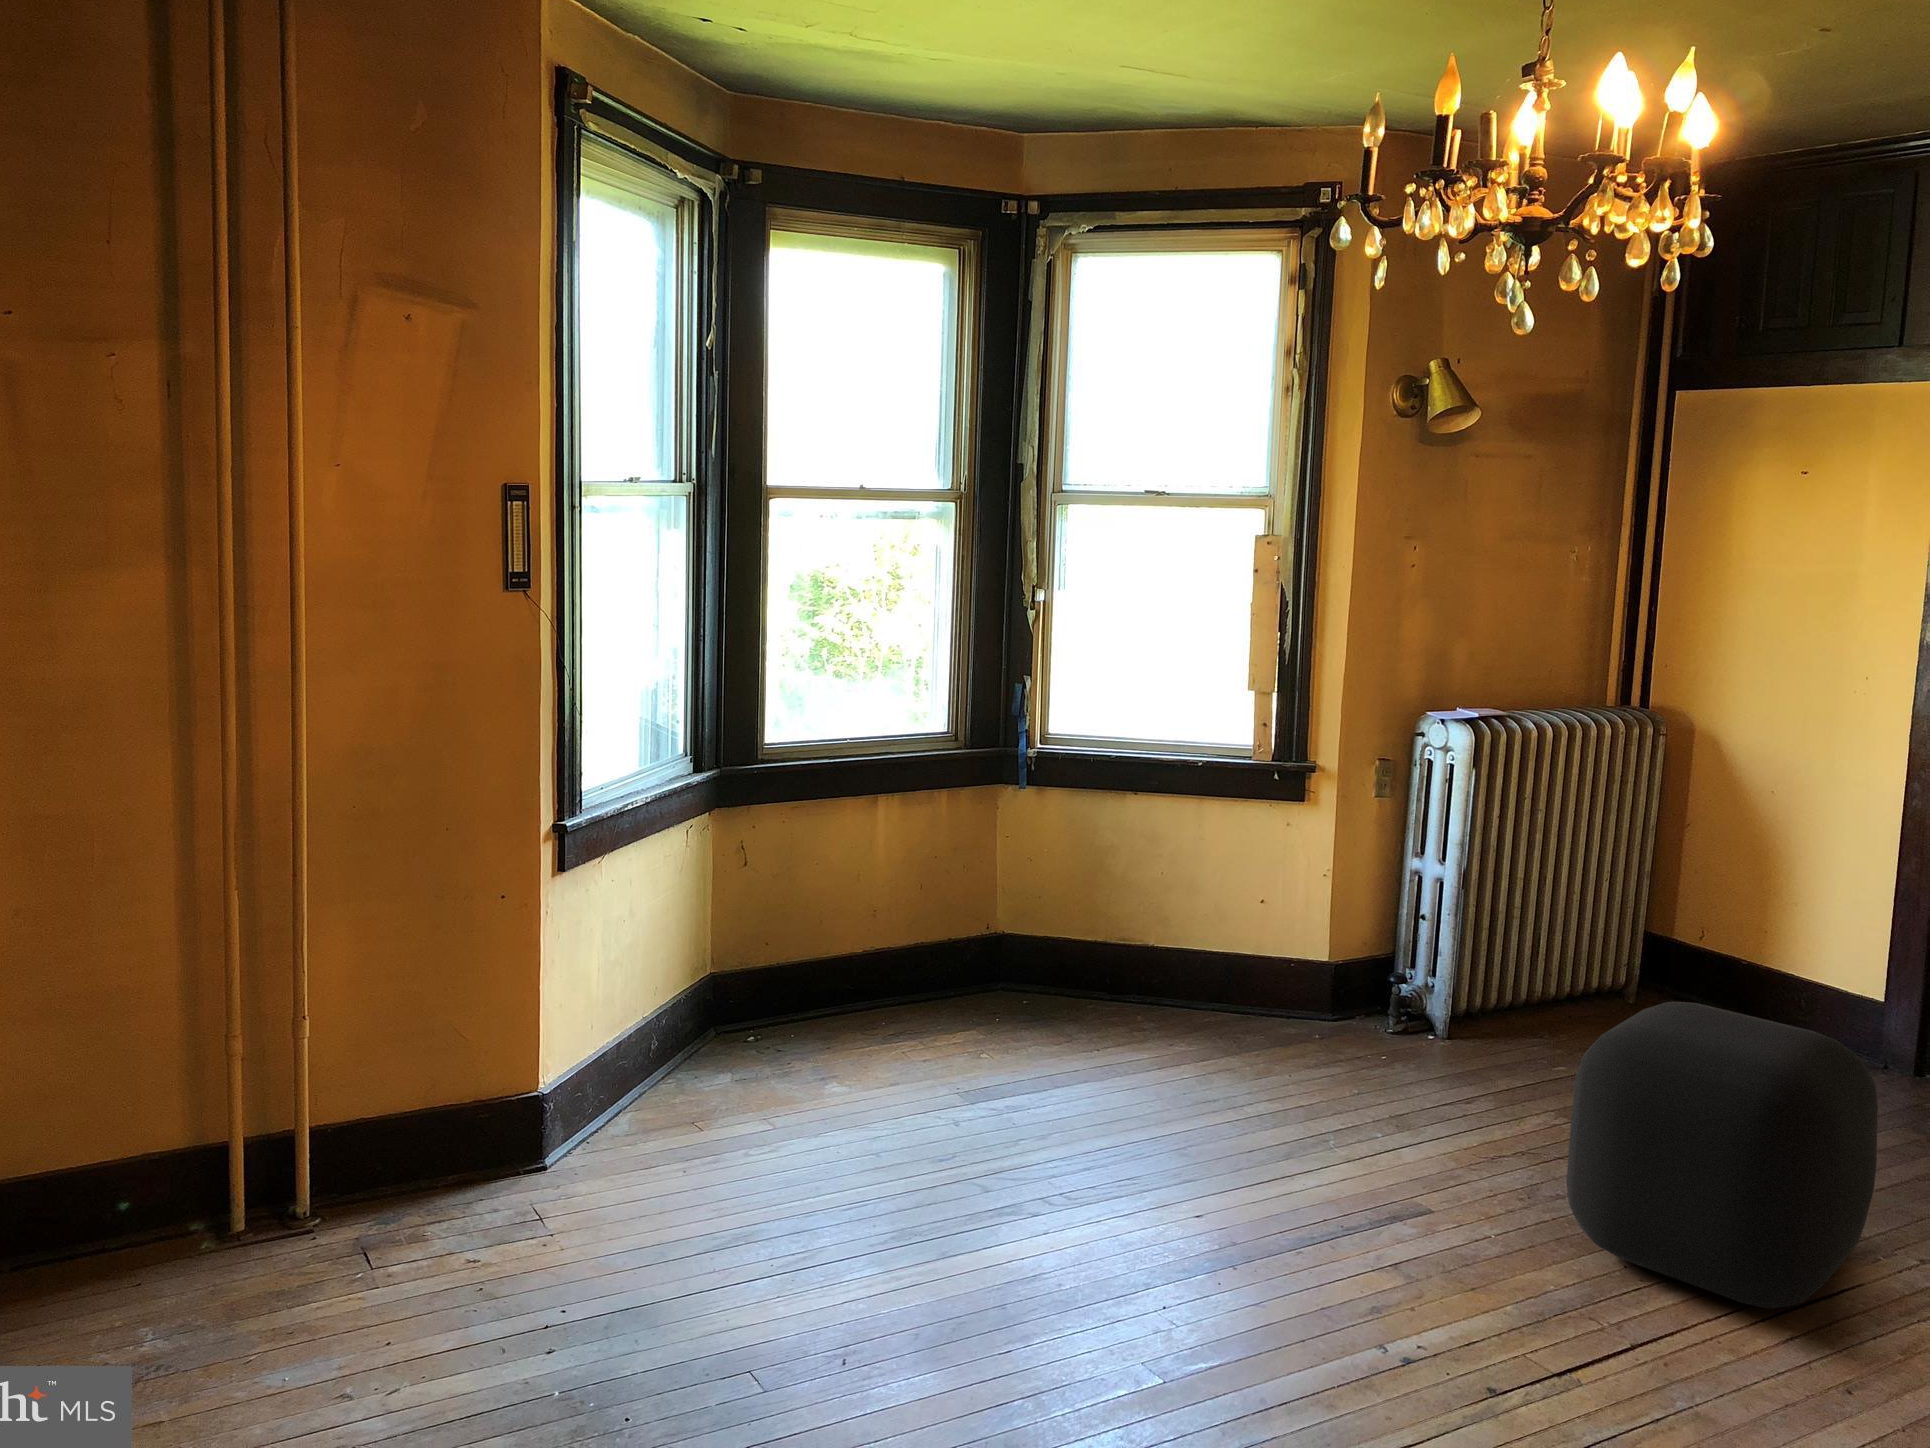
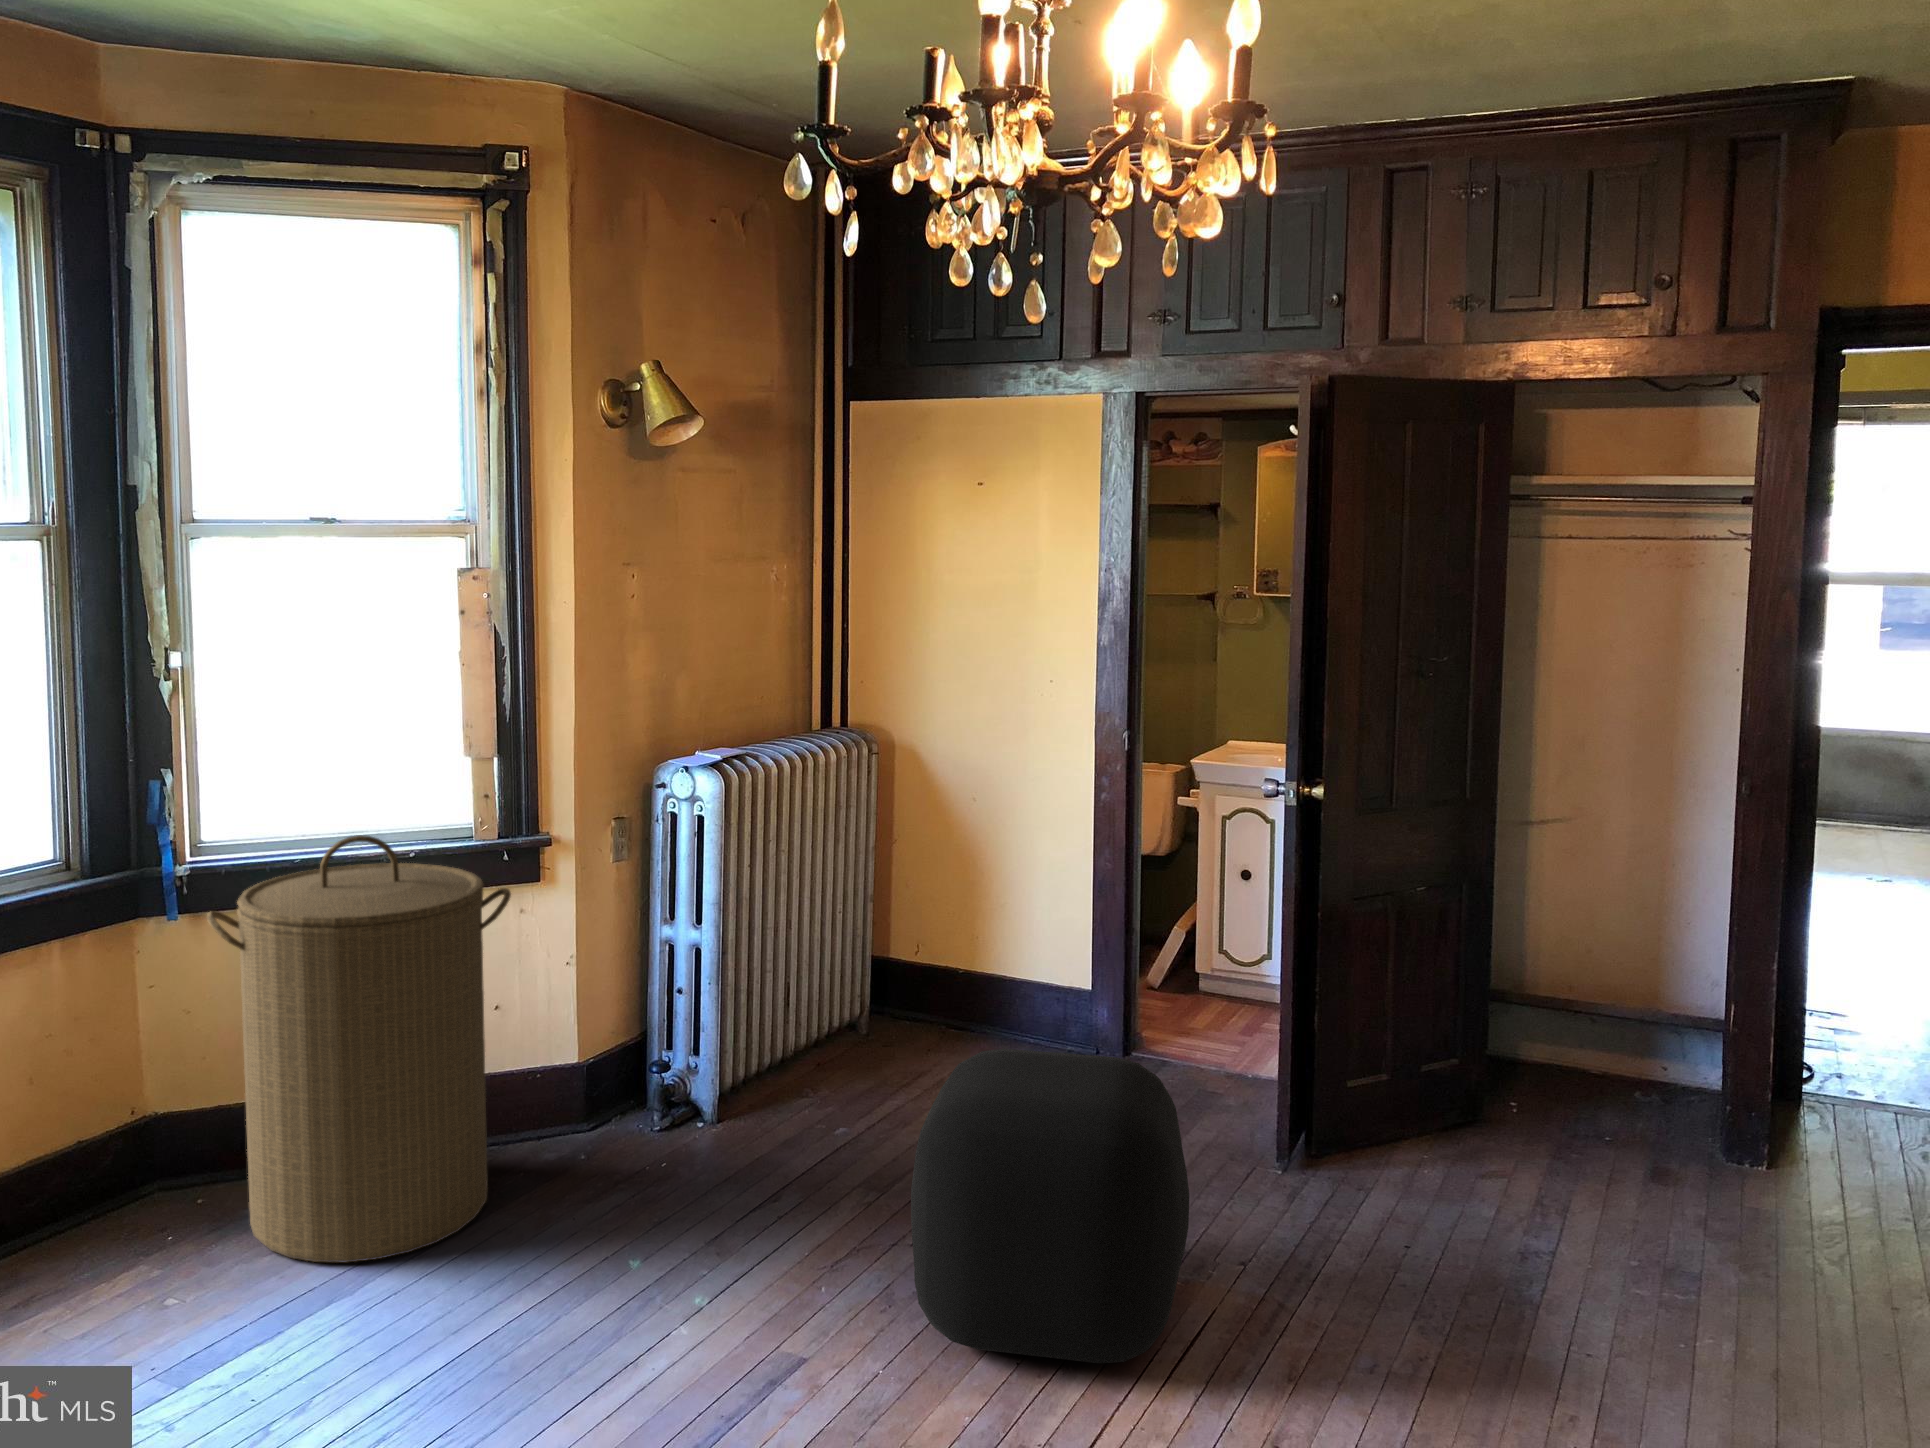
laundry hamper: none [1042,741,1271,1070] -> present [207,835,511,1263]

